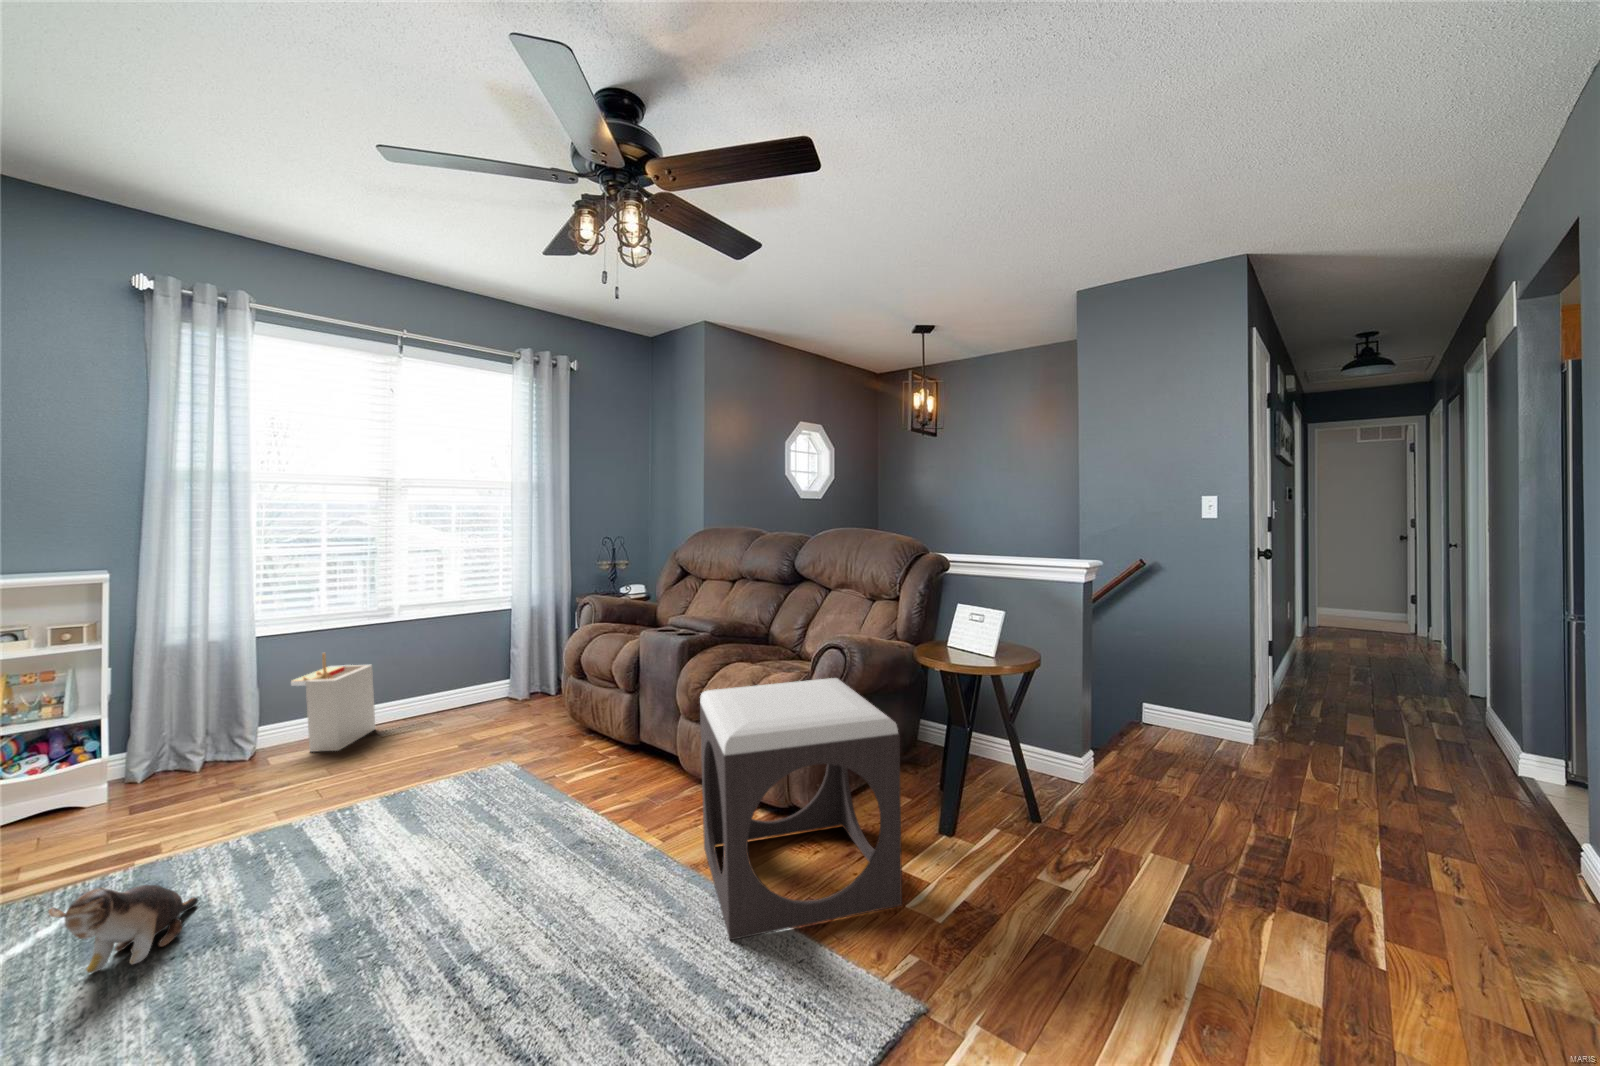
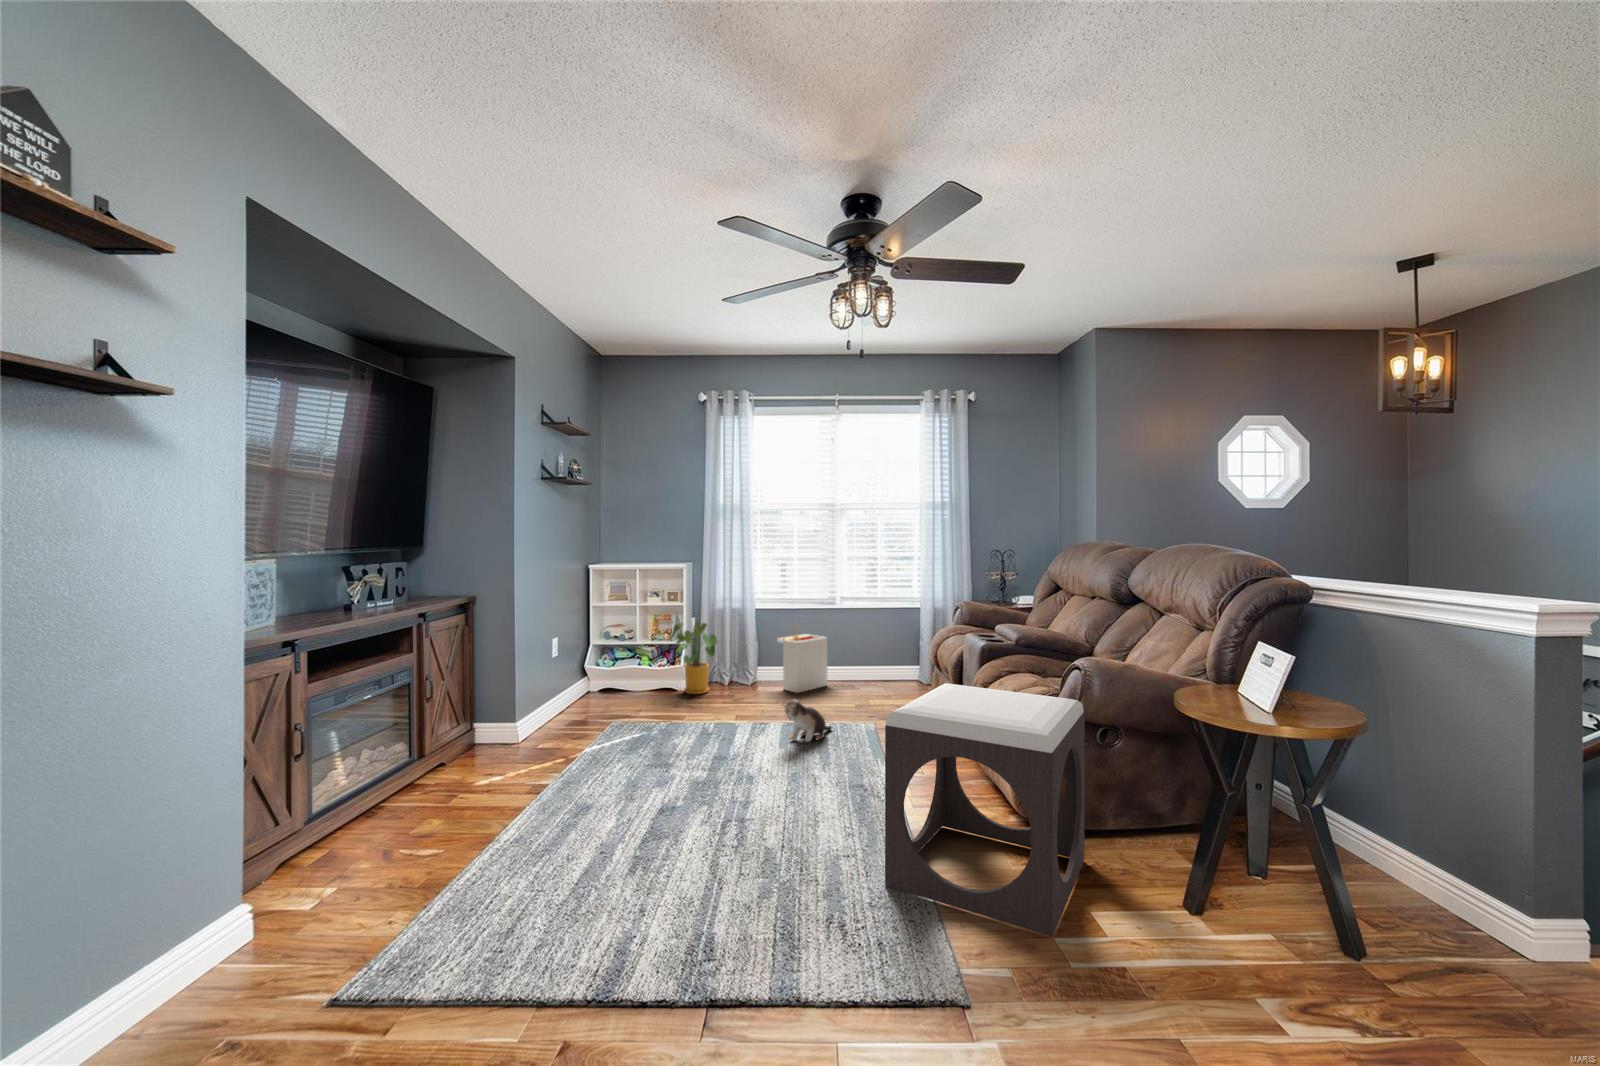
house plant: none [58,681,188,806] -> present [670,622,718,694]
plush toy: present [49,885,198,973] -> present [780,699,832,742]

